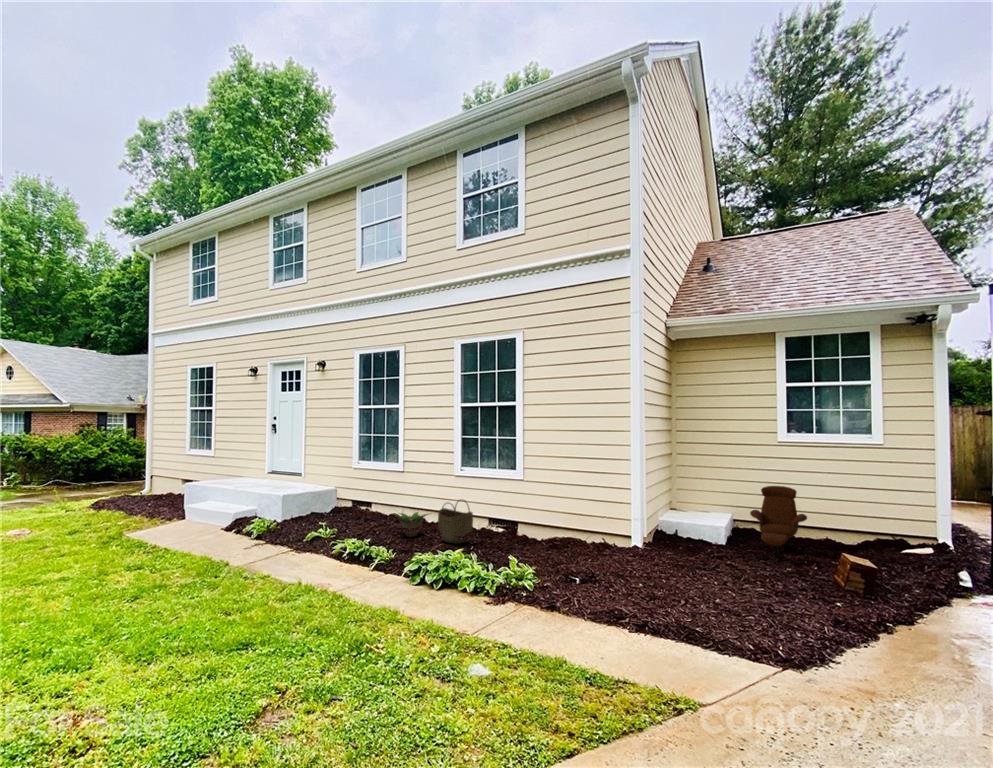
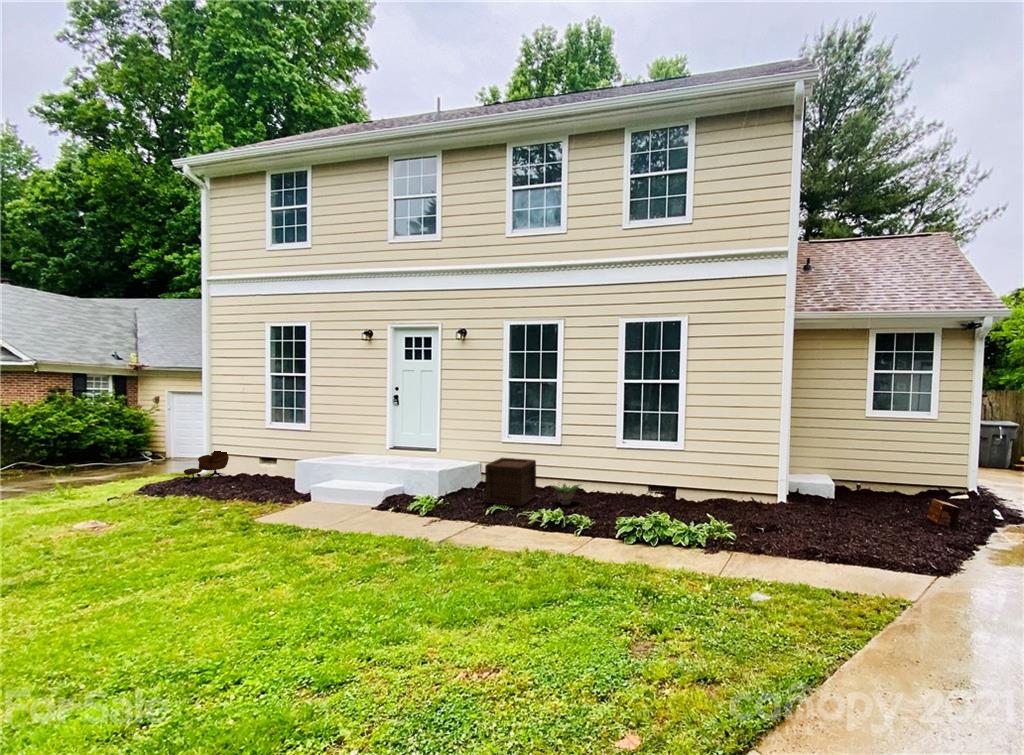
wooden crate: none [333,482,395,535] -> present [485,458,536,506]
lounge chair: present [750,486,807,563] -> present [184,451,229,484]
woven basket: present [438,500,473,544] -> none [597,472,627,509]

